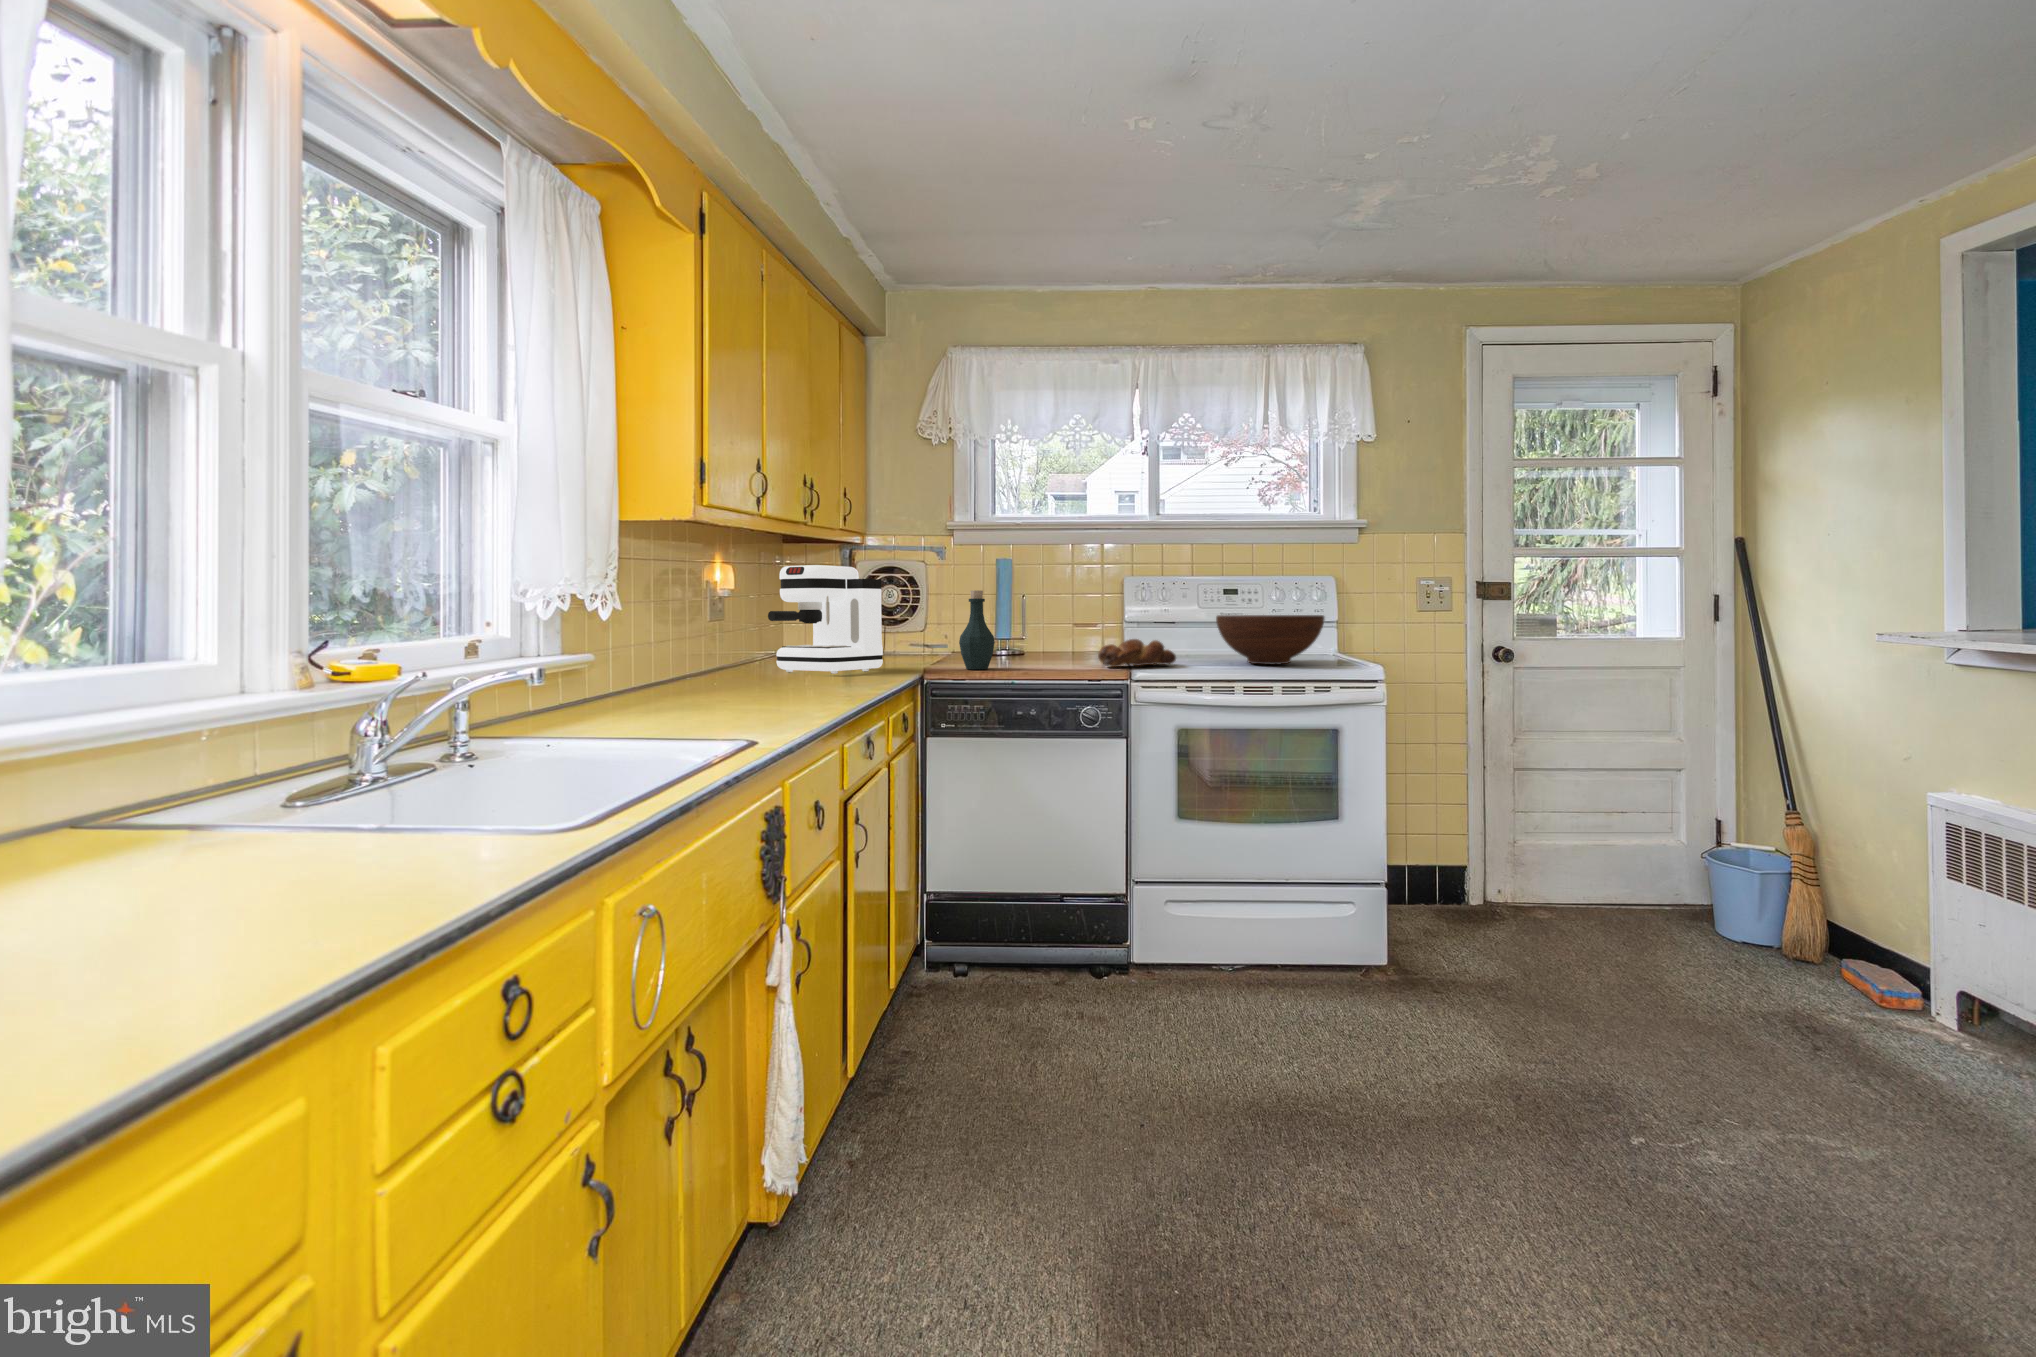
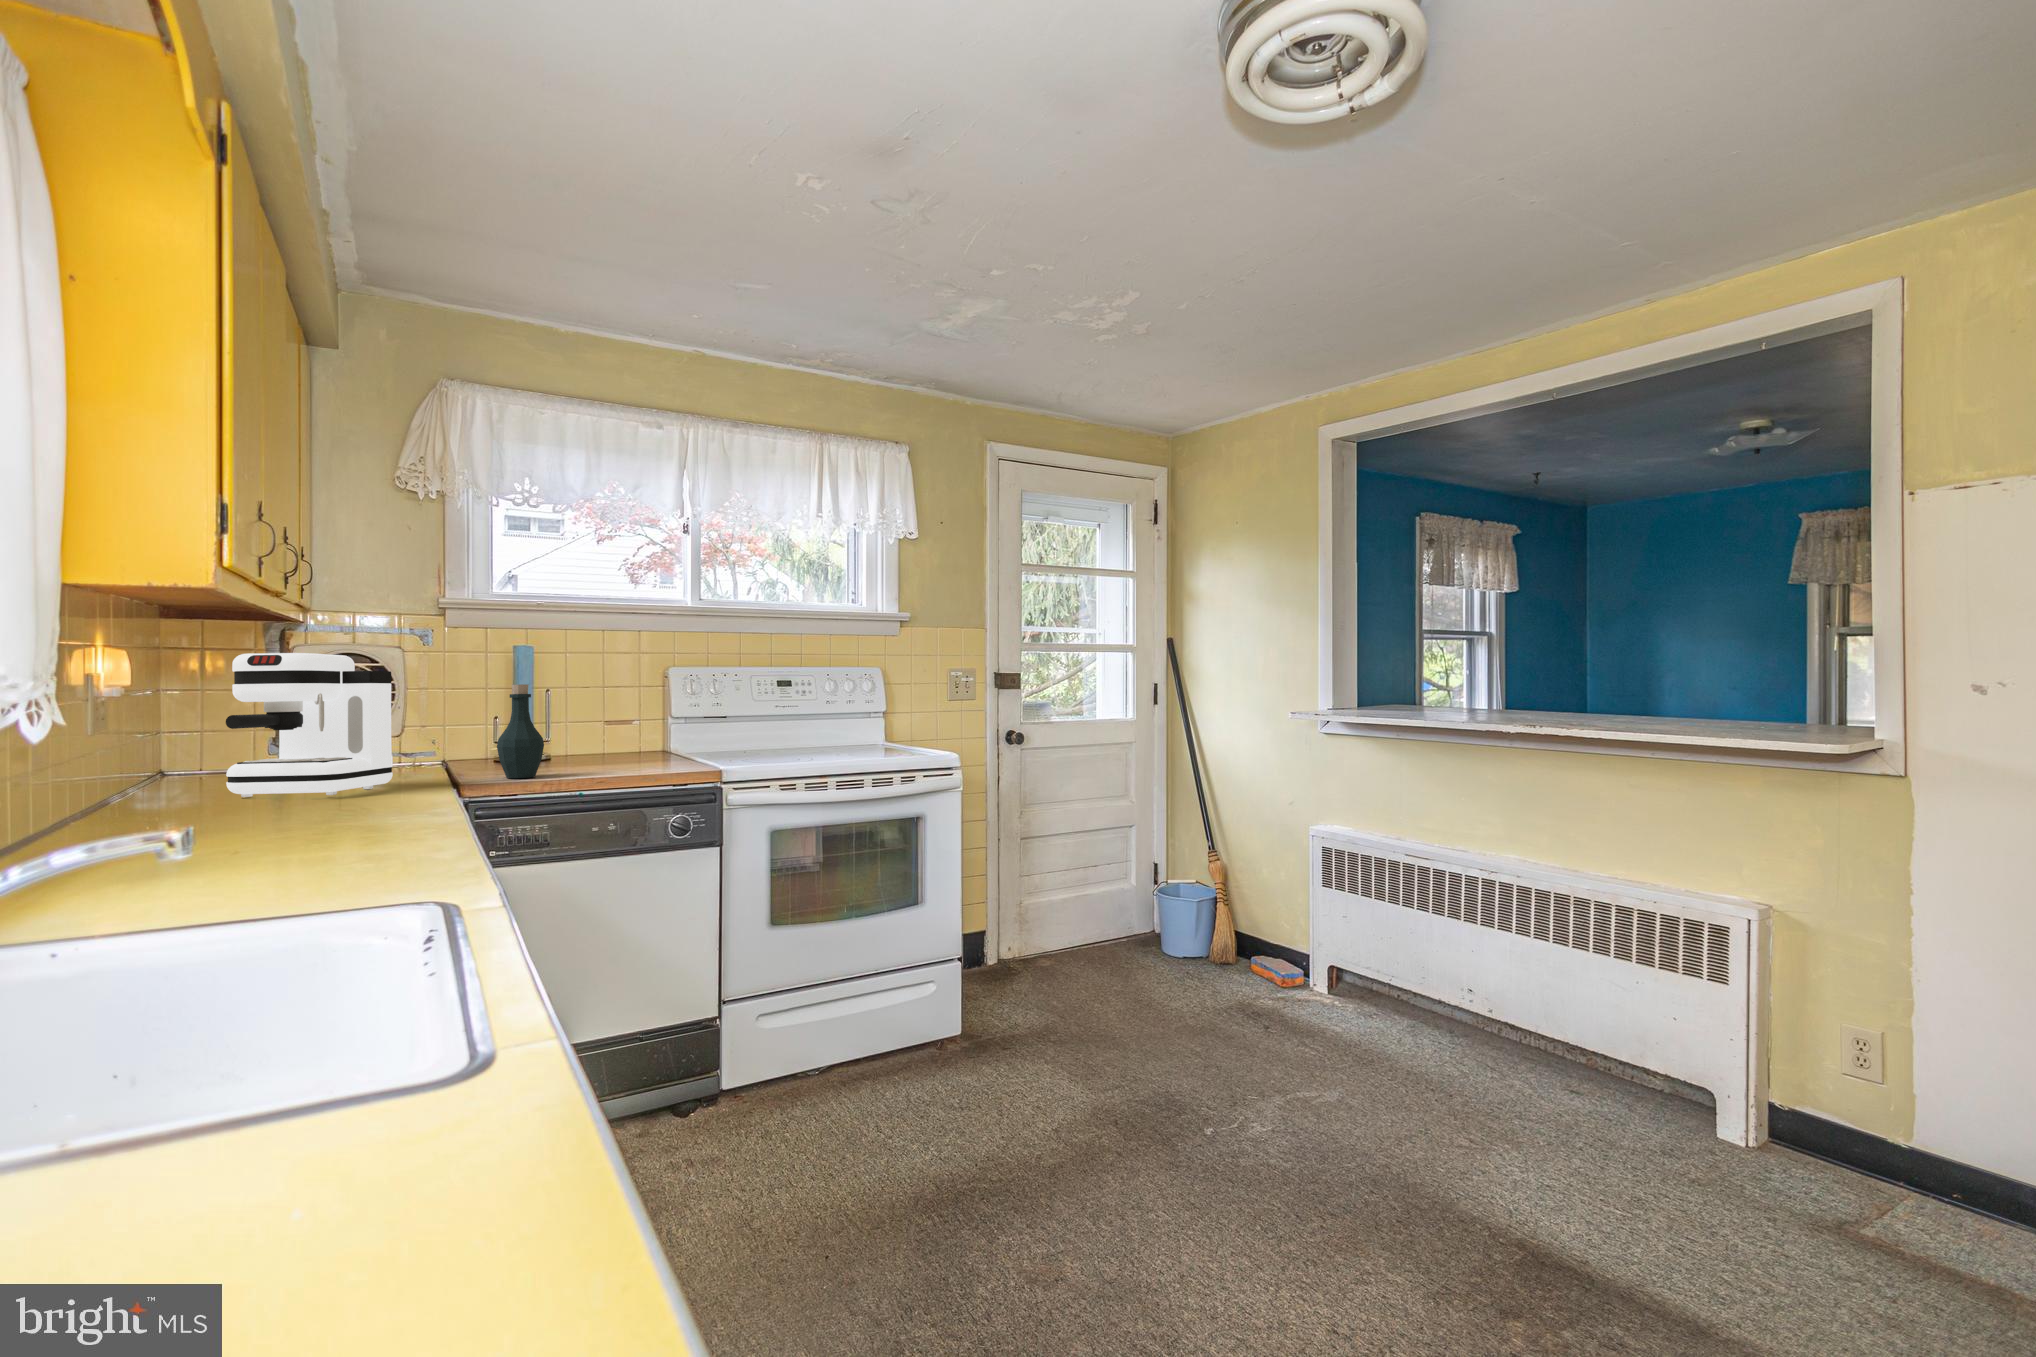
fruit bowl: present [1216,615,1325,665] -> none [779,705,885,755]
bread loaf: present [1098,639,1176,667] -> none [662,735,746,767]

